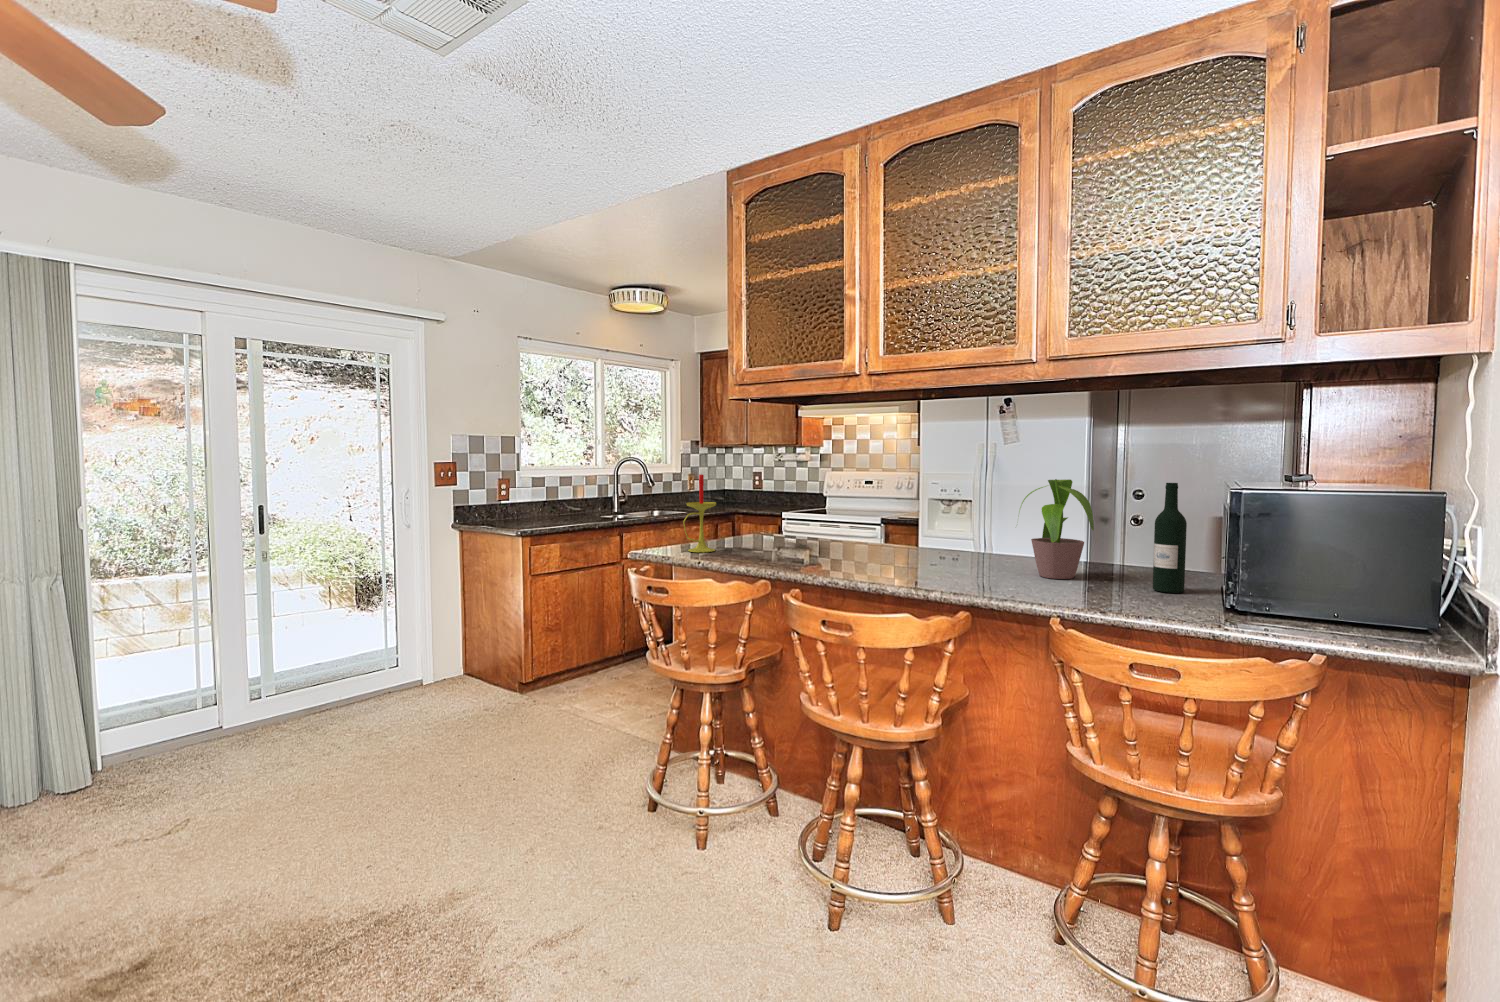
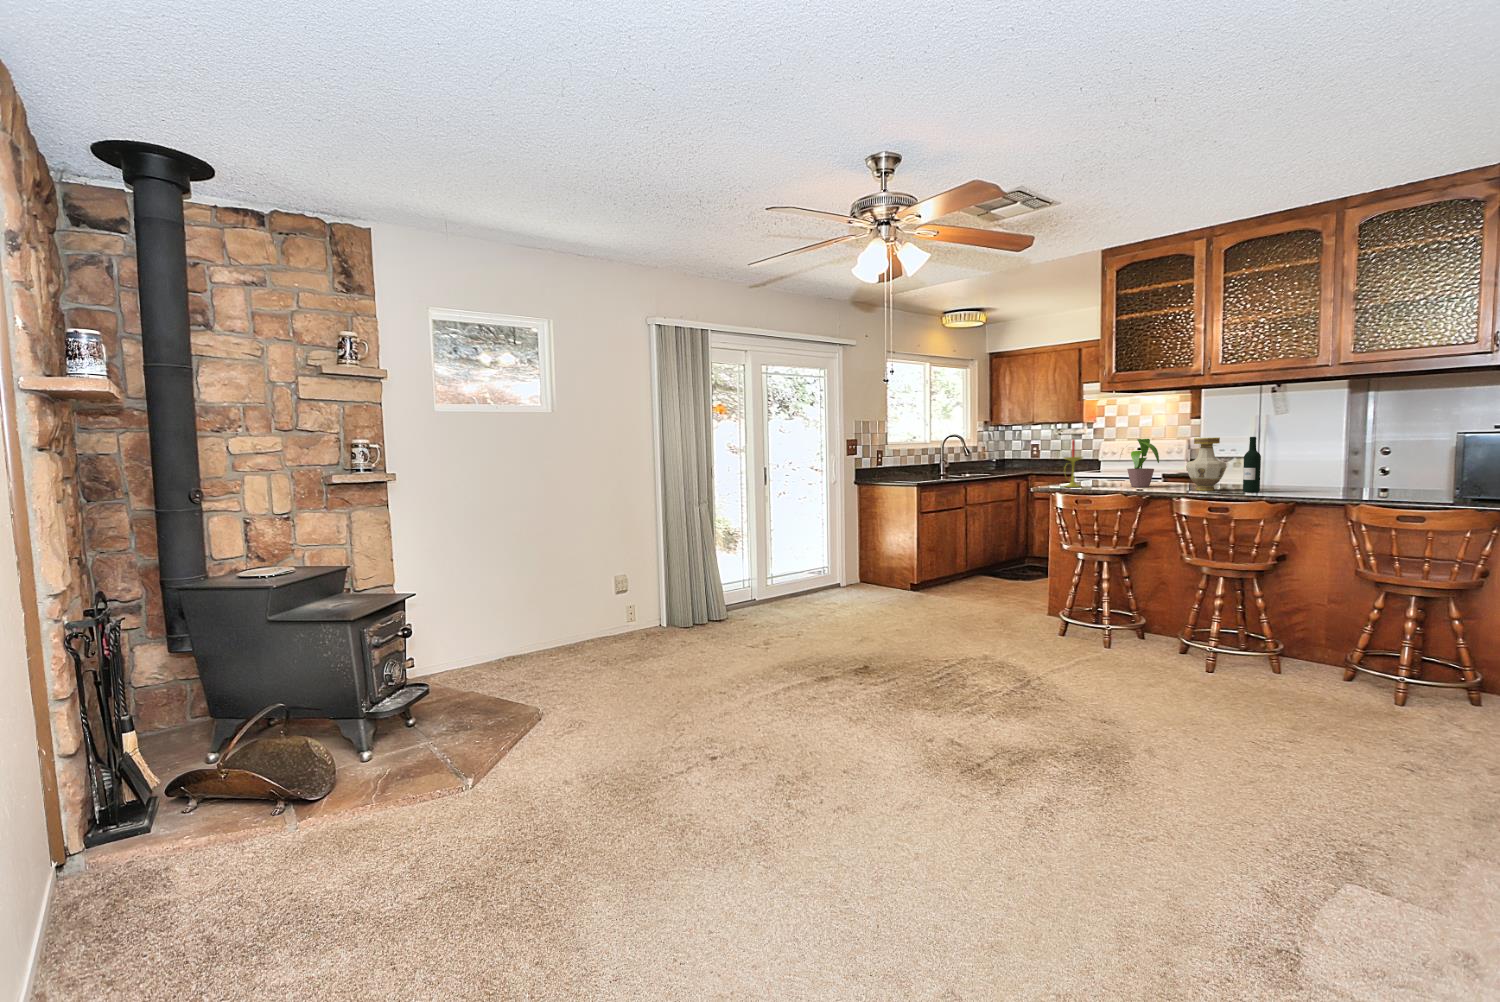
vase: none [839,479,898,570] -> present [1186,438,1227,491]
potted plant: present [1019,479,1094,579] -> present [1127,439,1159,487]
wine bottle: present [1153,483,1187,593] -> present [1243,437,1261,492]

